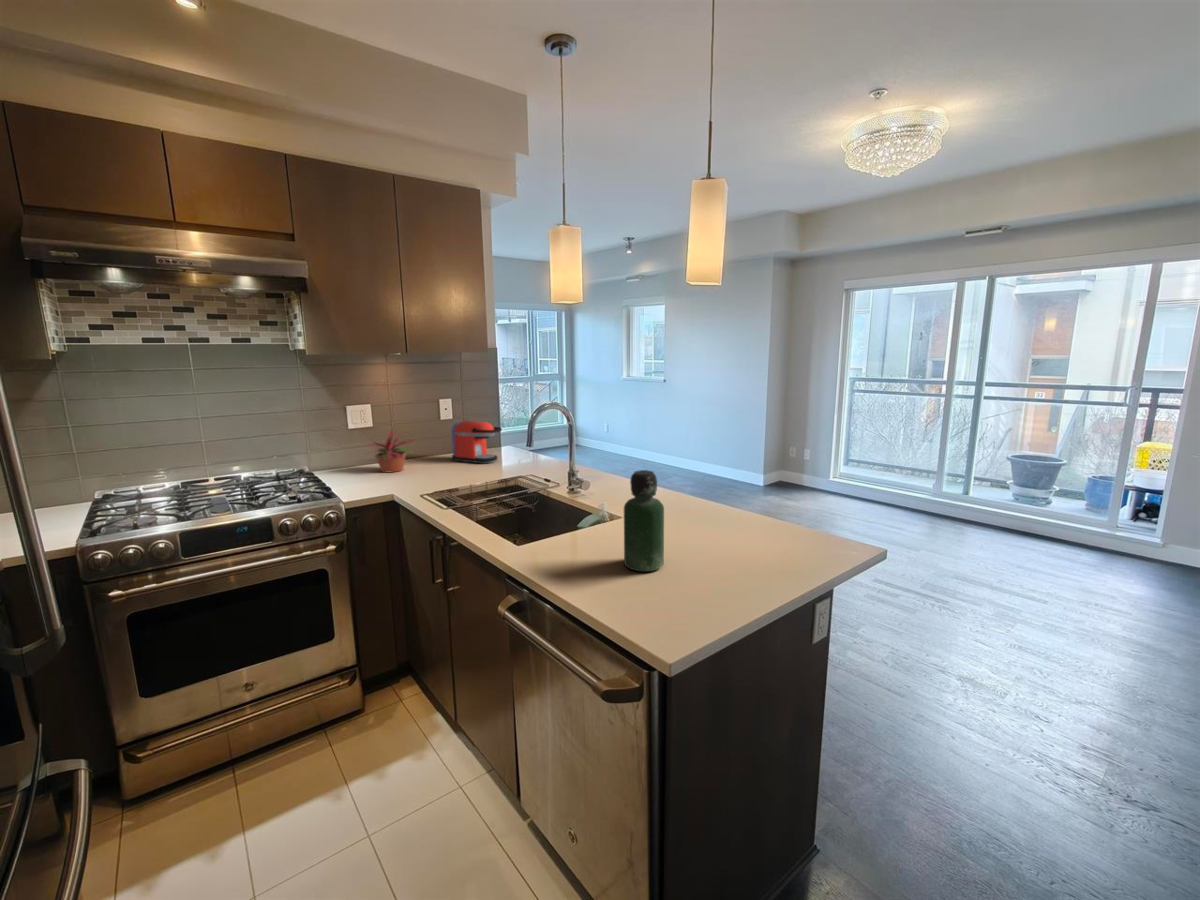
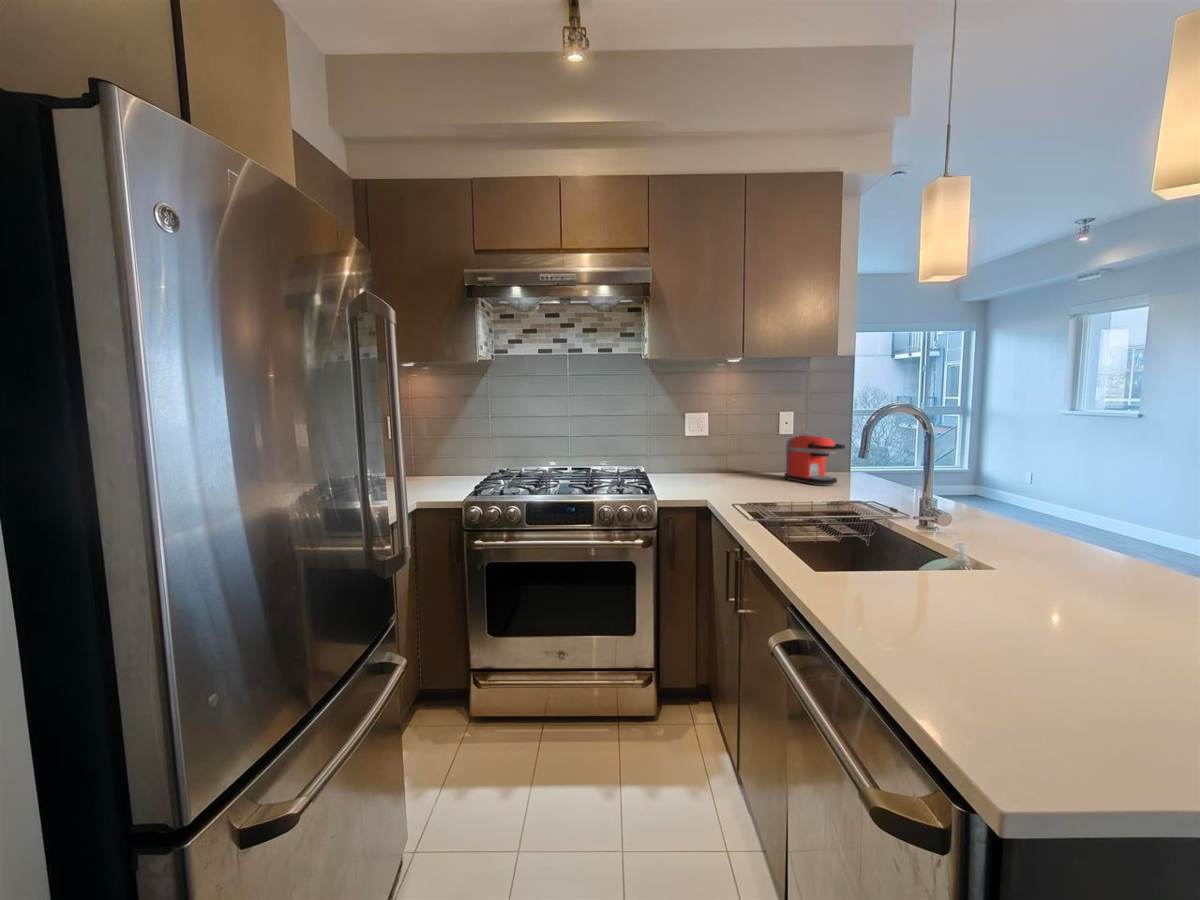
potted plant: present [369,430,414,472] -> none [689,435,746,482]
bottle: present [624,470,664,571] -> none [974,483,1062,651]

